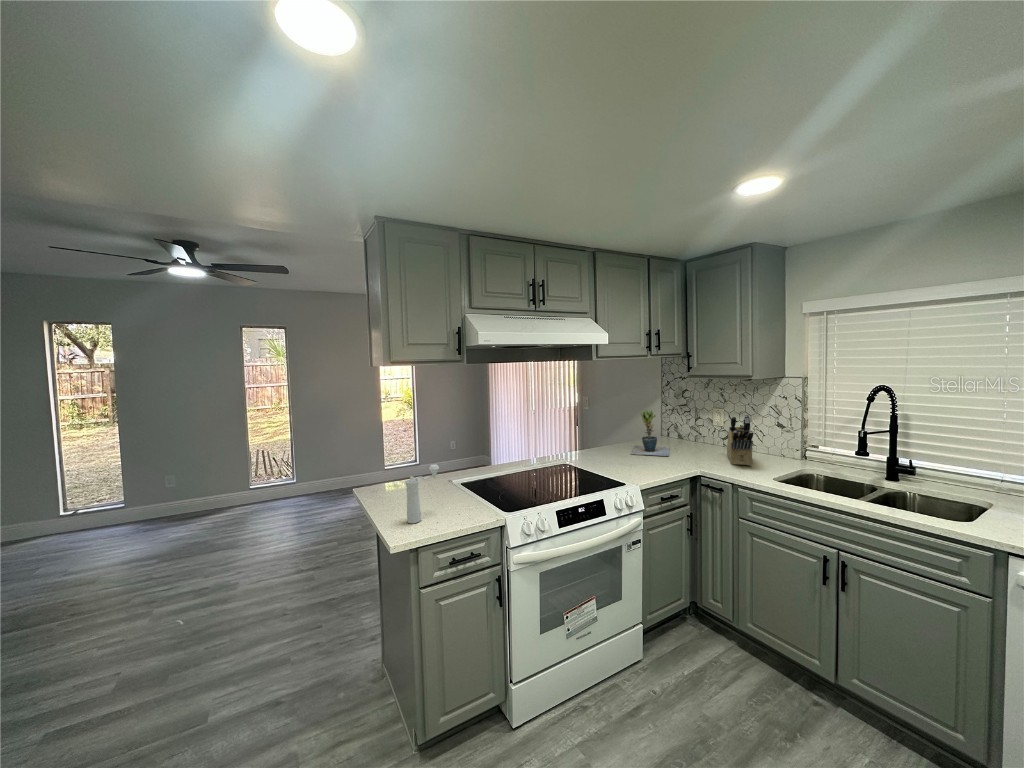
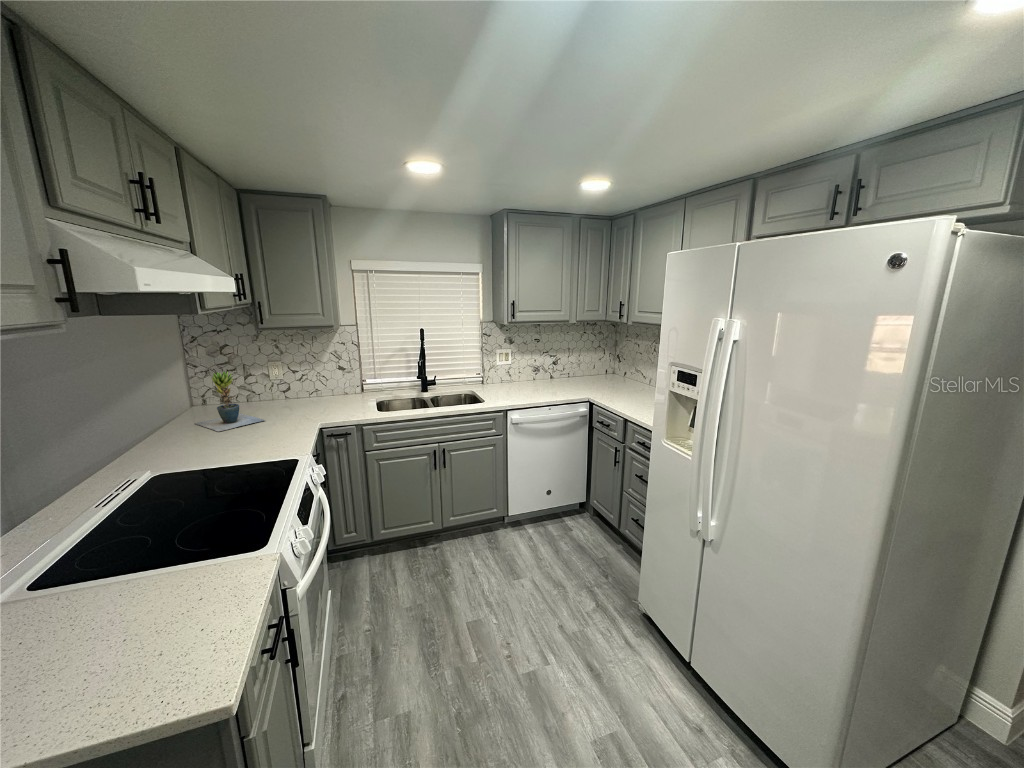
knife block: present [727,414,753,465] -> none [306,360,352,409]
pepper mill: present [405,464,439,523] -> none [102,529,162,678]

